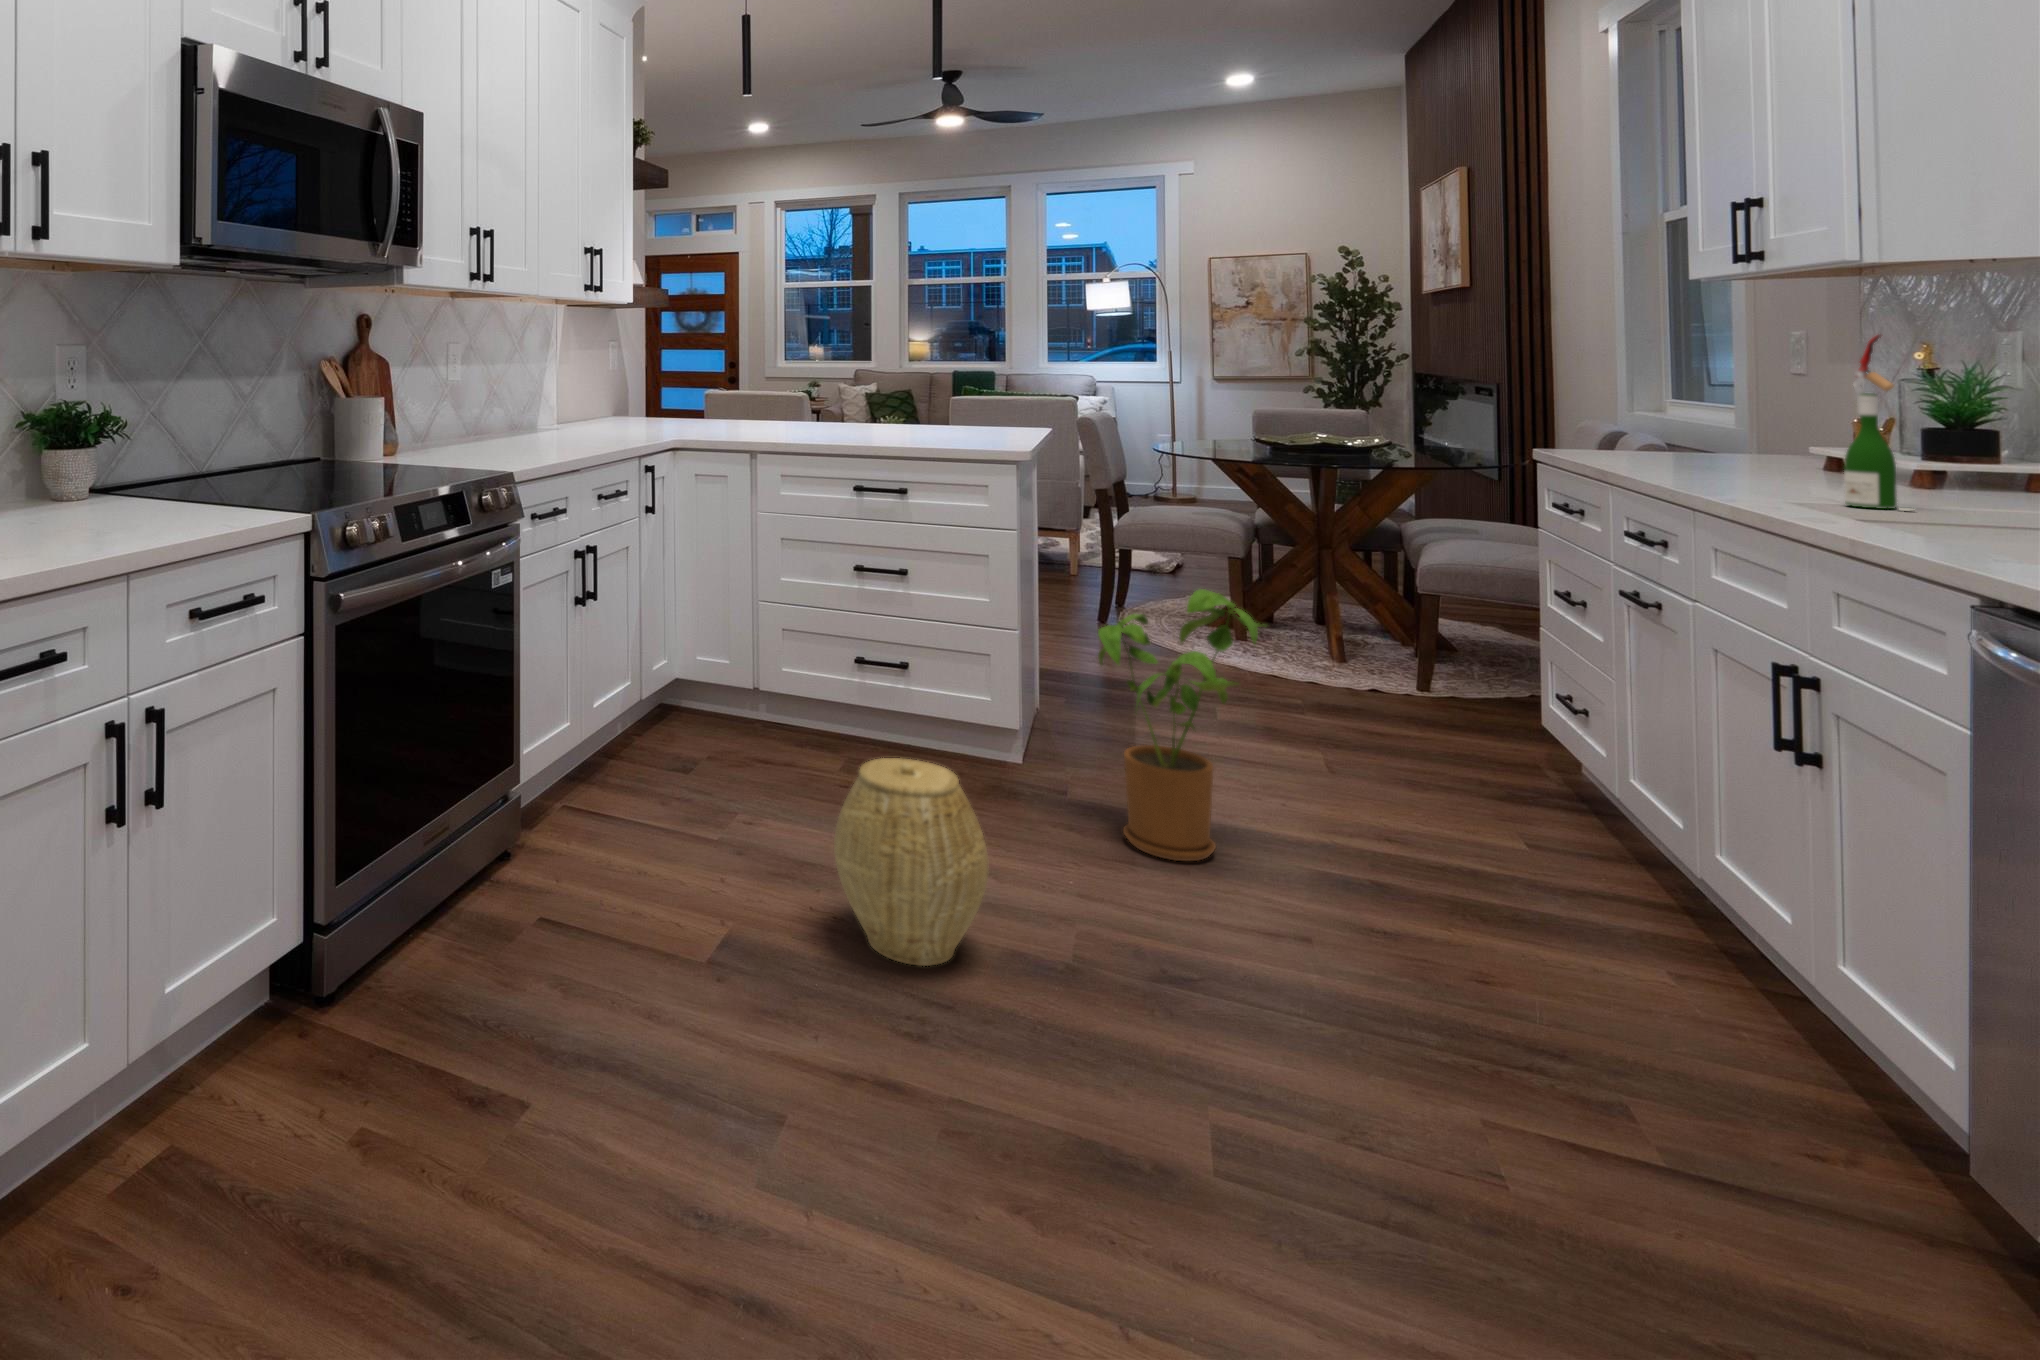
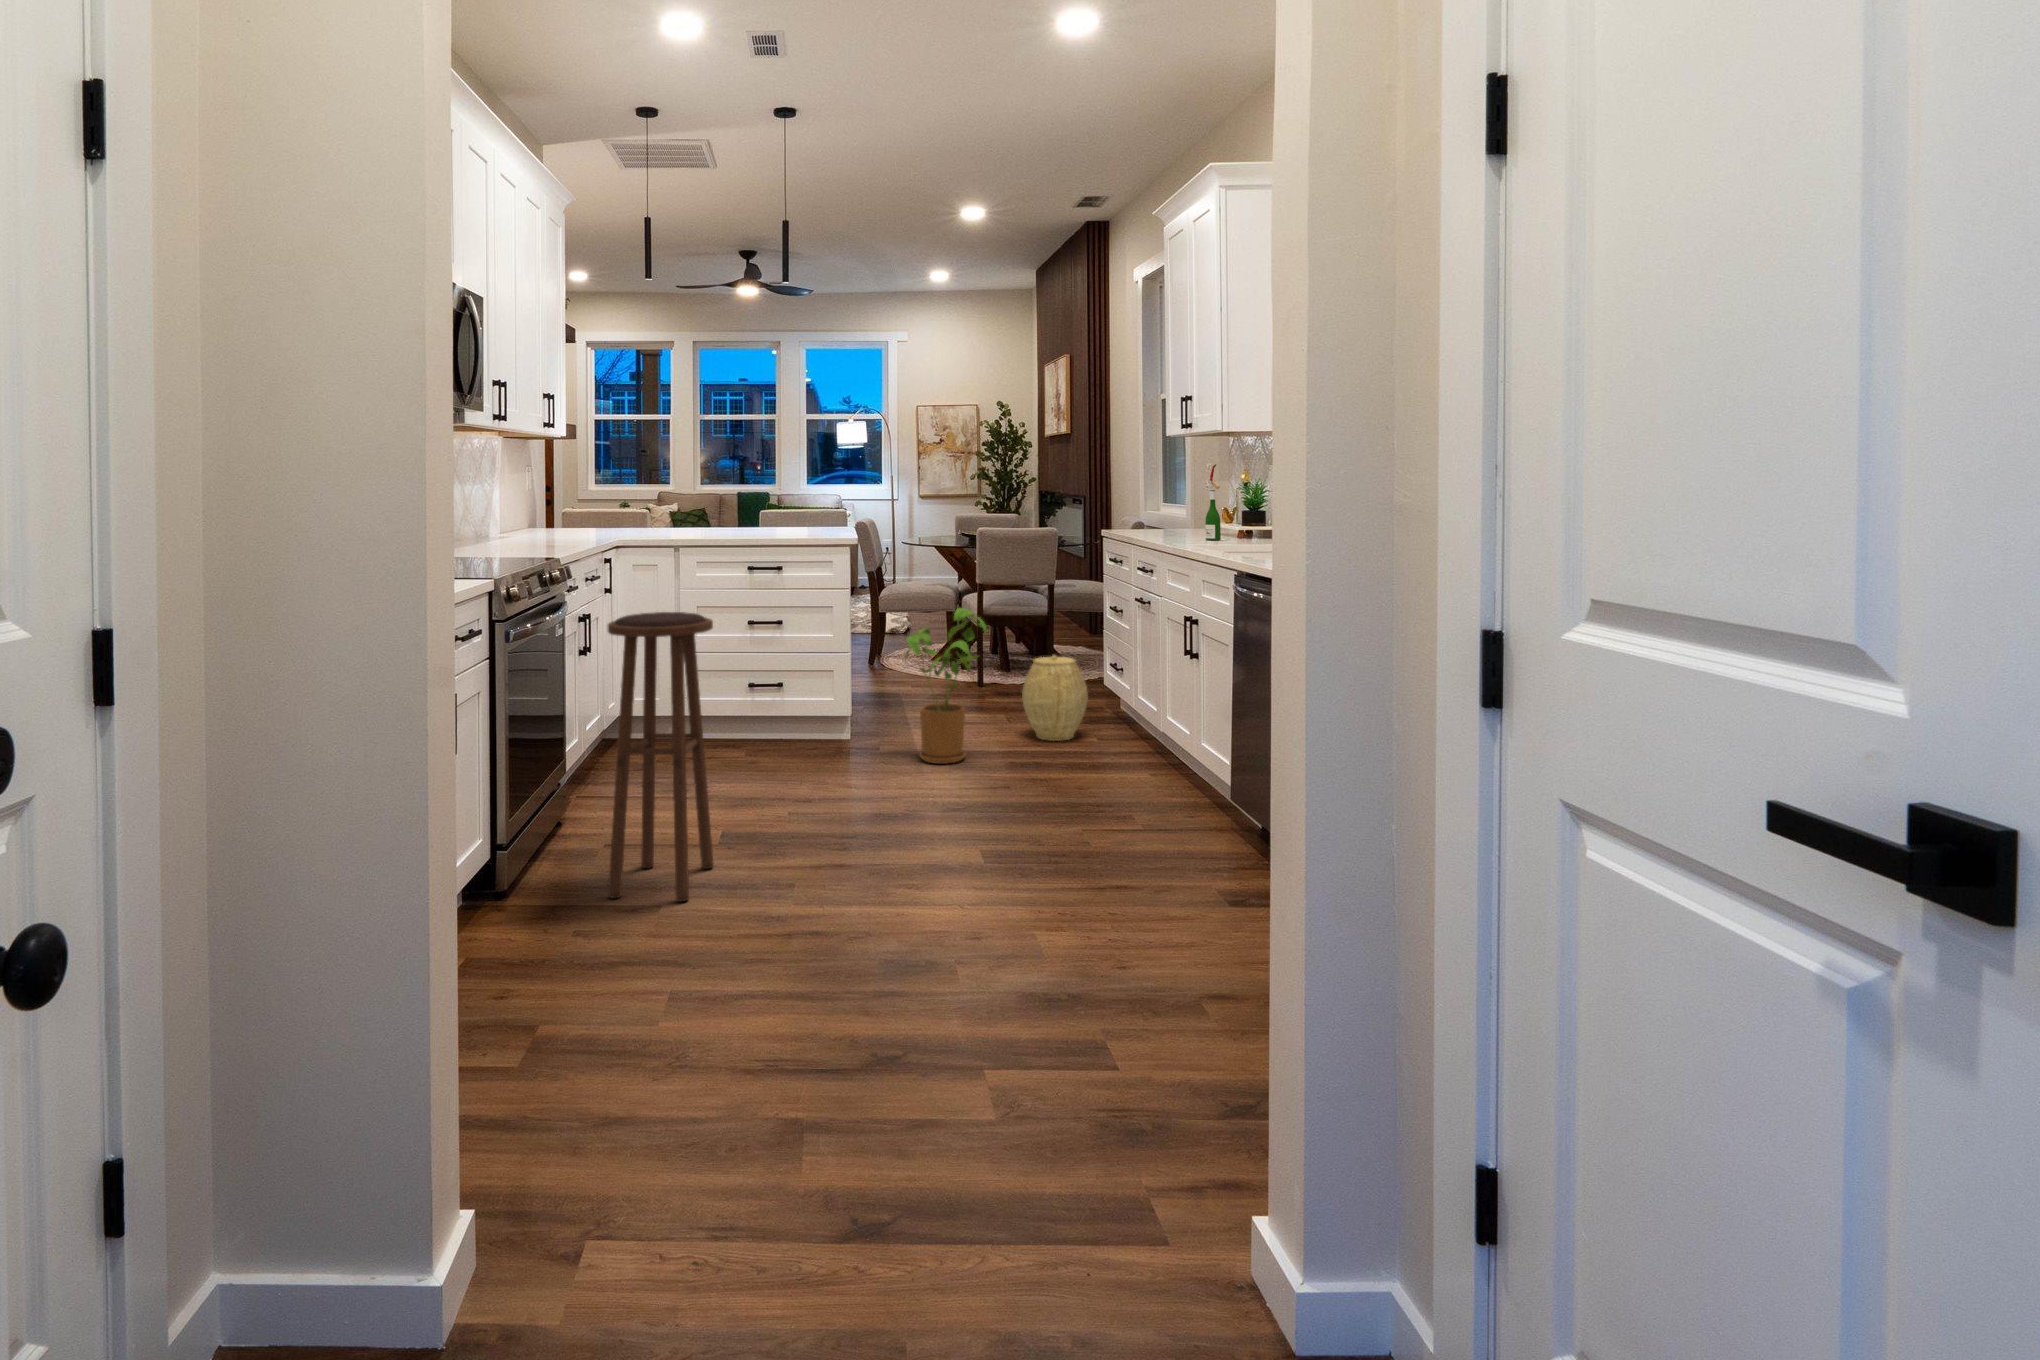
stool: none [470,582,663,1101] -> present [608,612,714,901]
woven basket: present [834,758,989,966] -> present [1022,656,1088,741]

